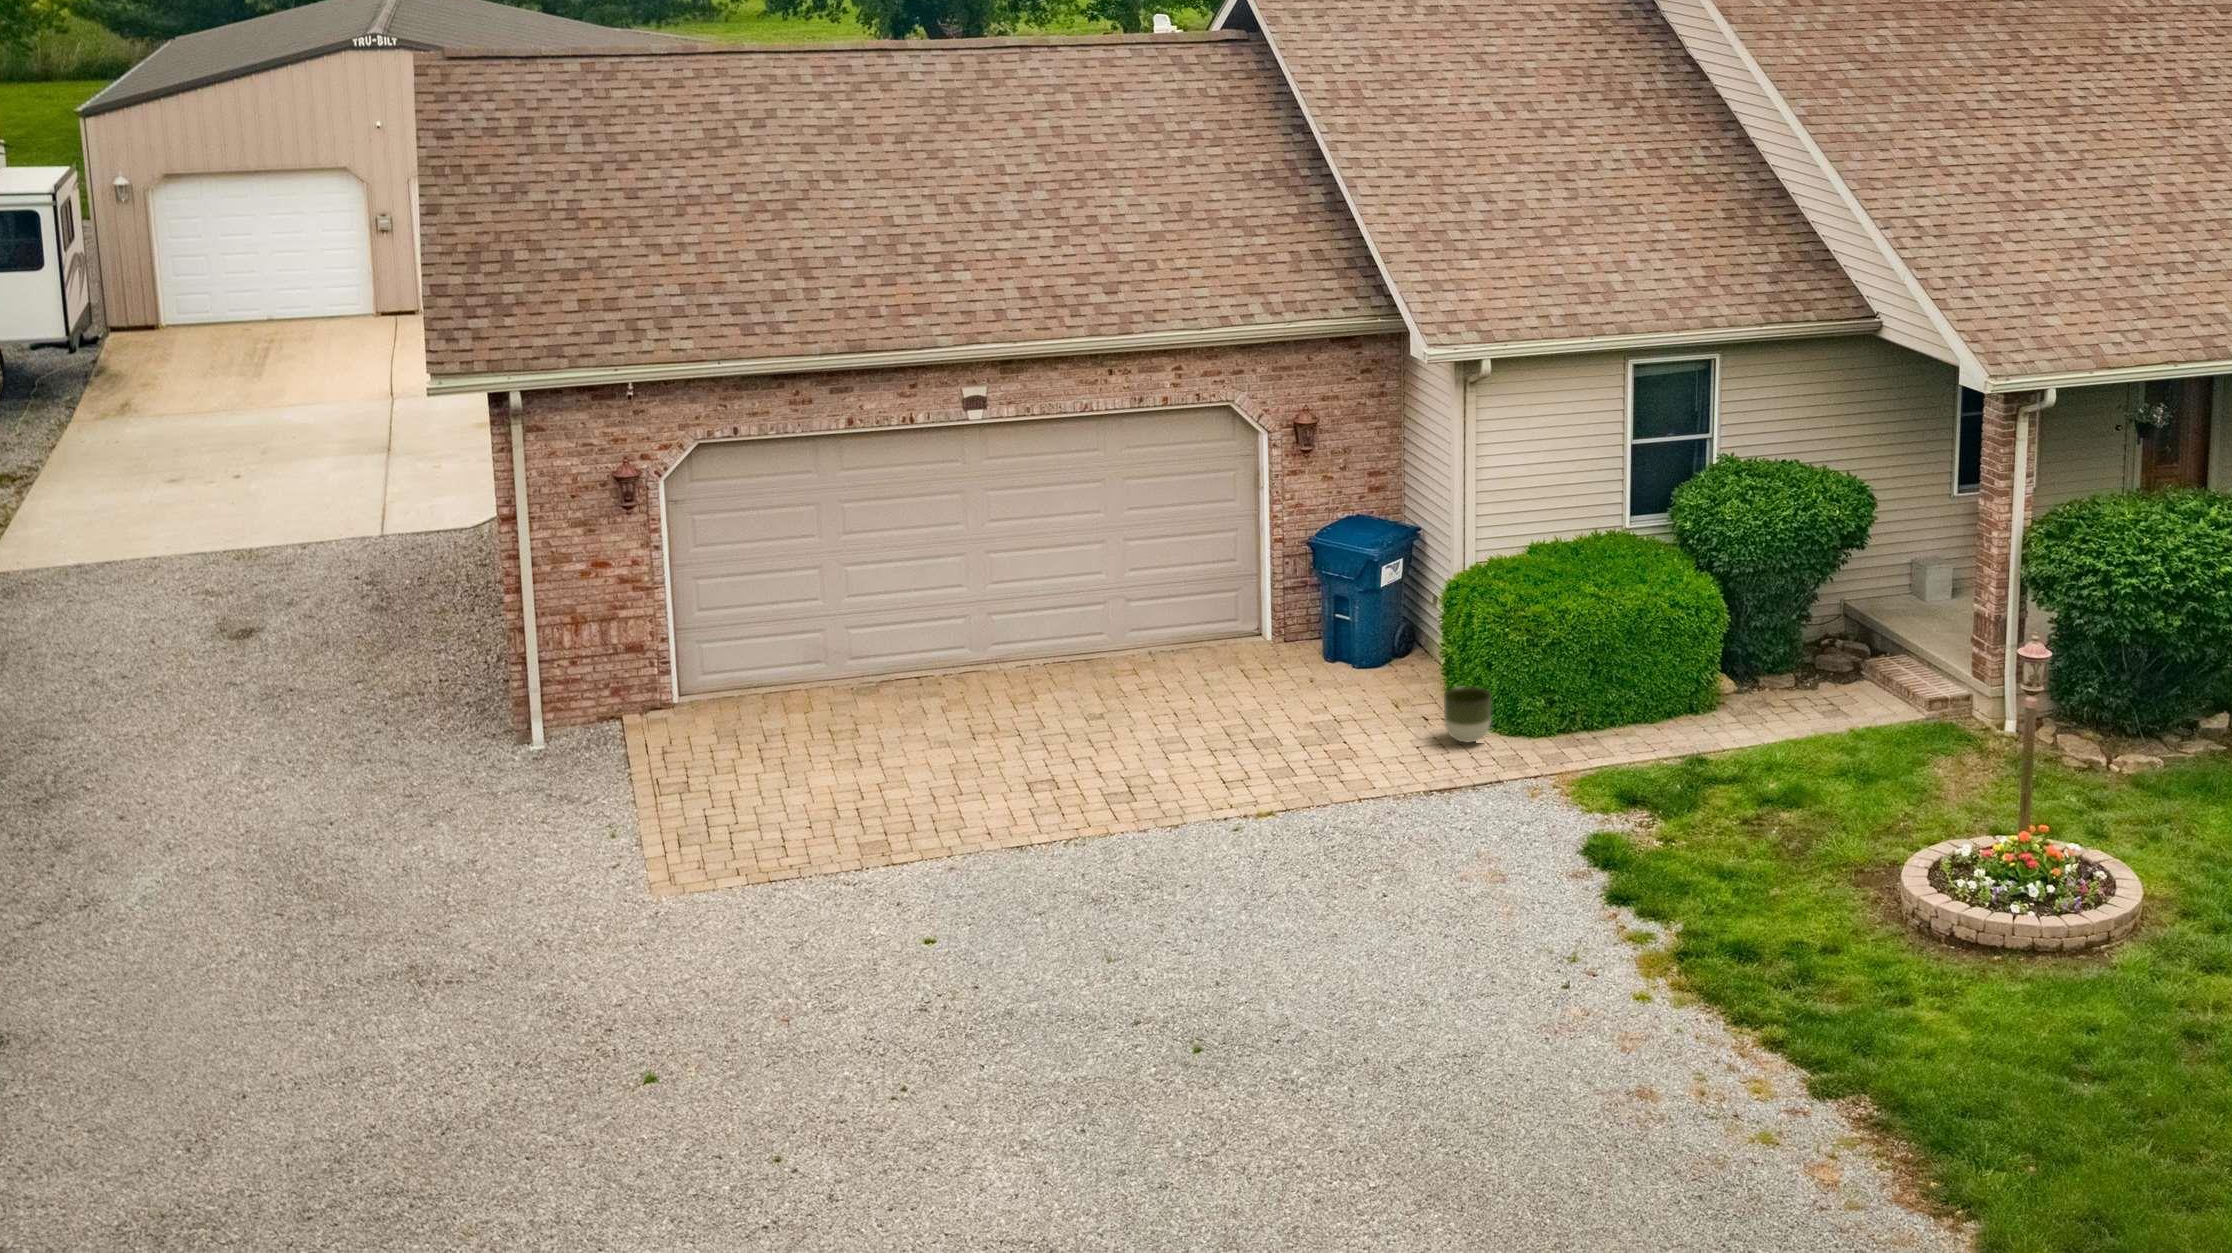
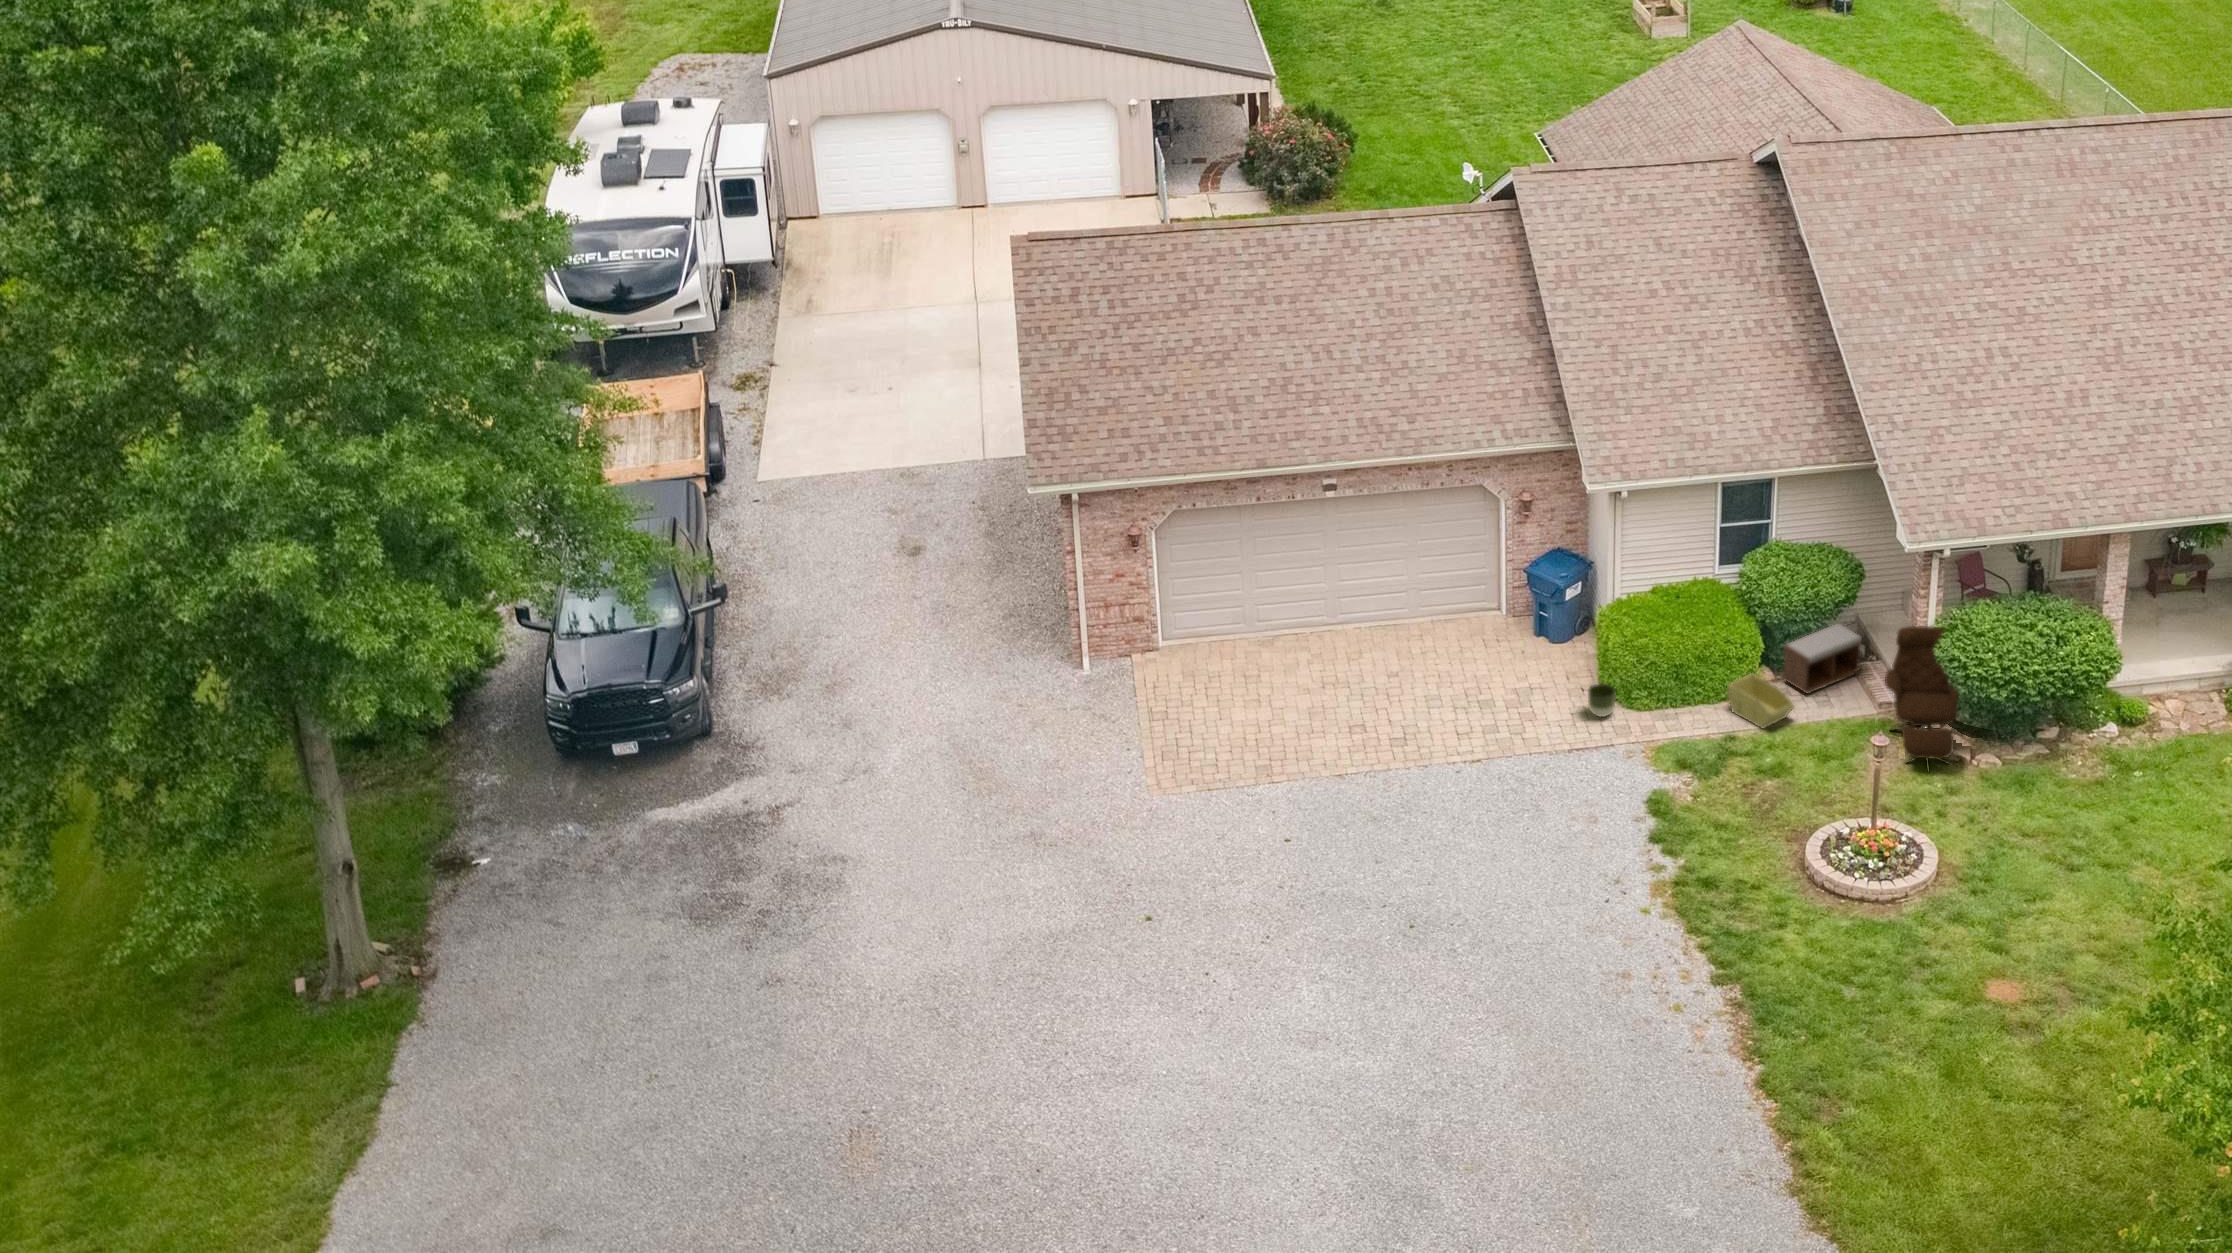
lounge chair: none [1947,549,2090,778] -> present [1885,626,1959,771]
bench: none [1757,590,1880,698] -> present [1783,624,1862,694]
storage bin: none [1678,661,1797,742] -> present [1727,674,1794,728]

